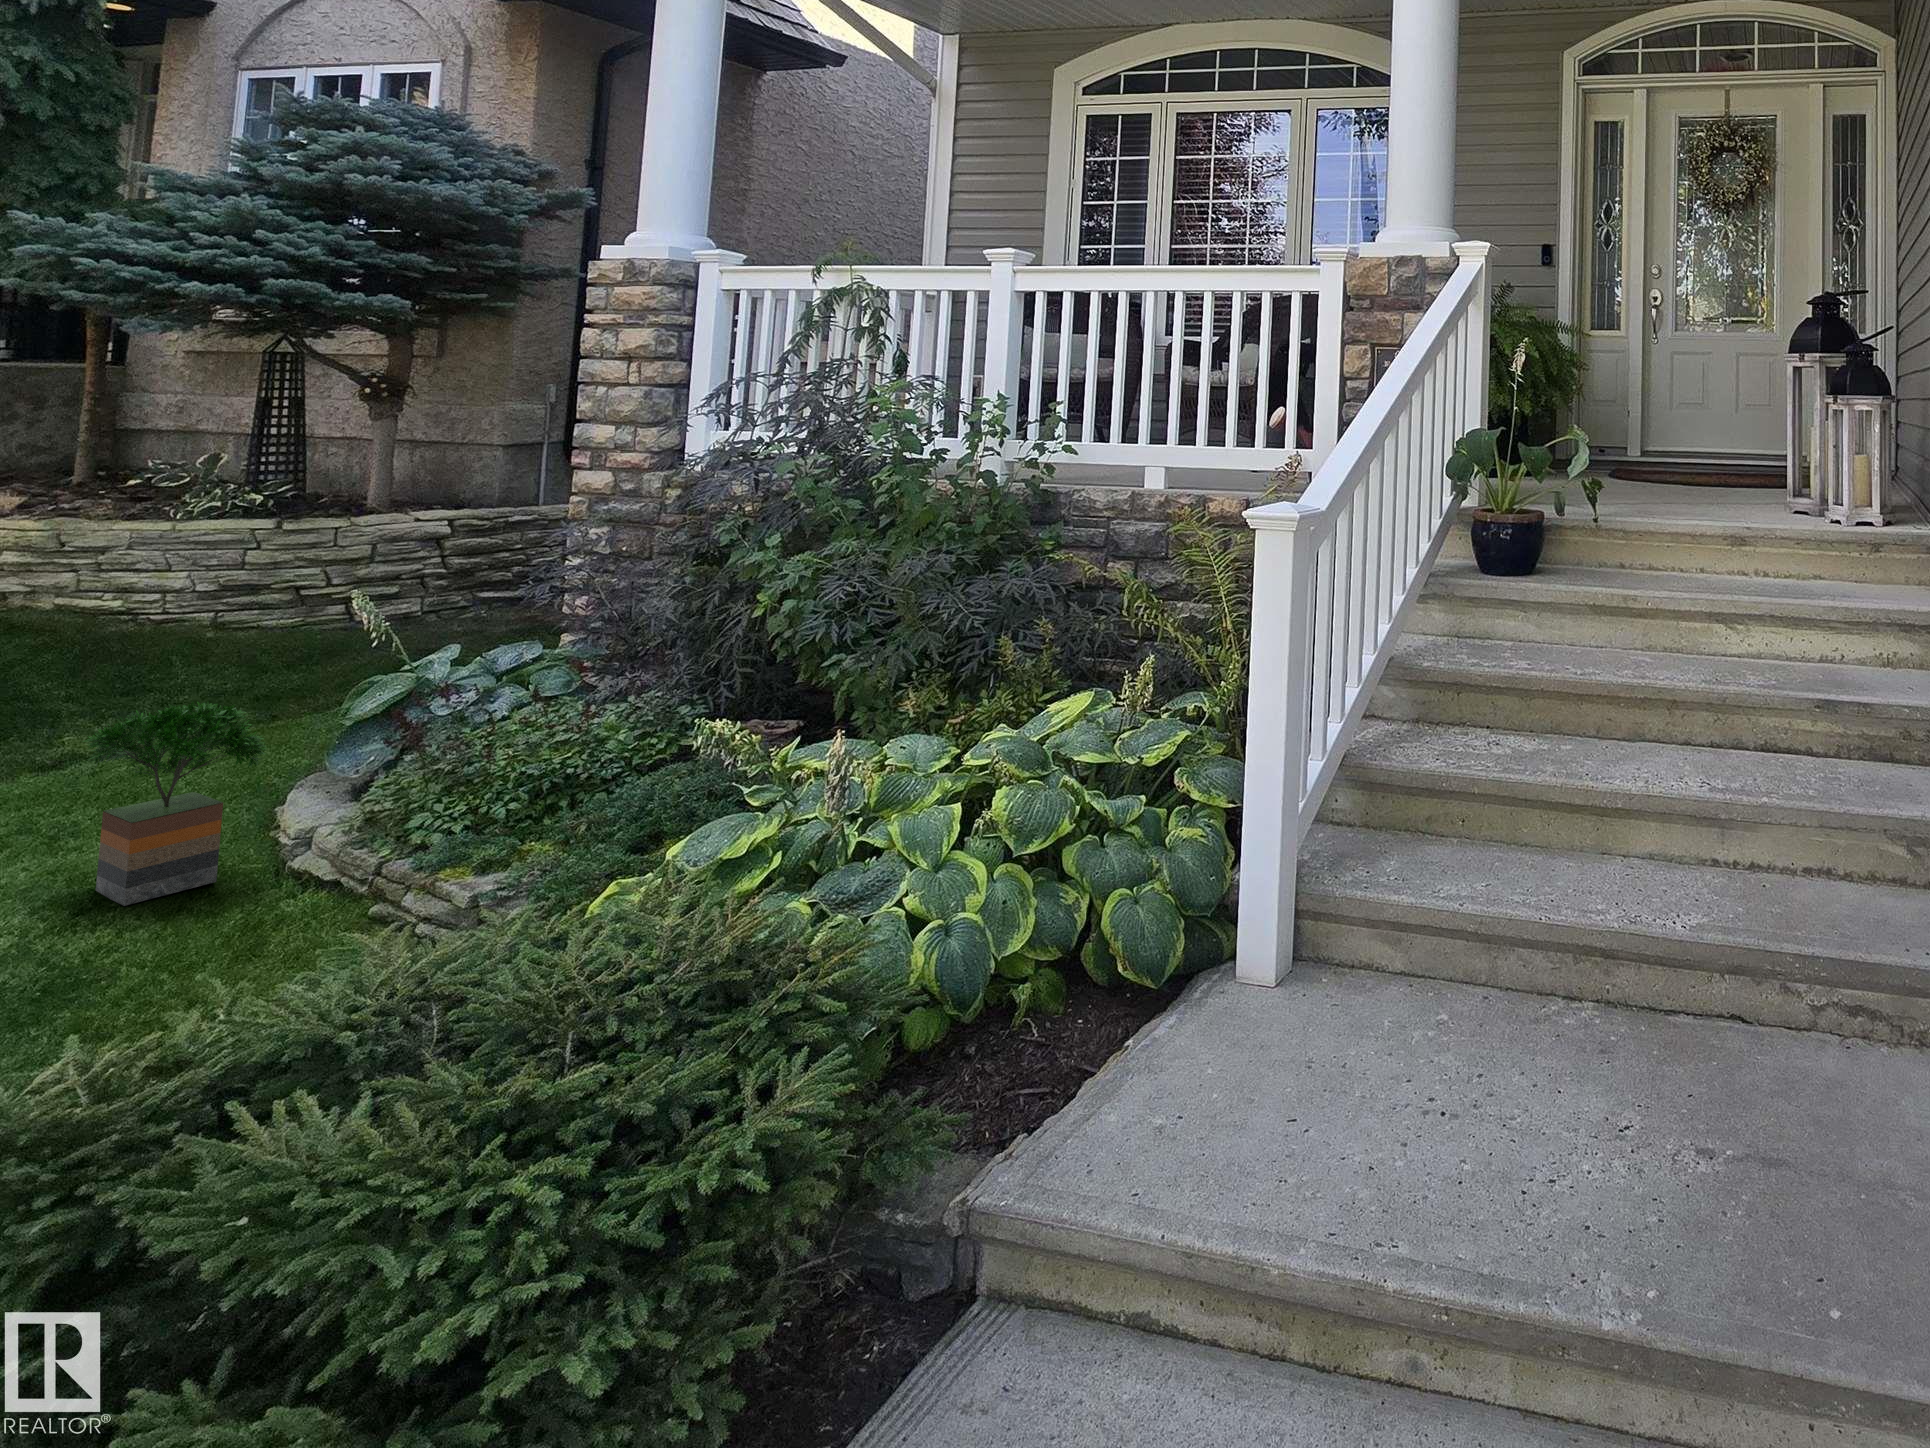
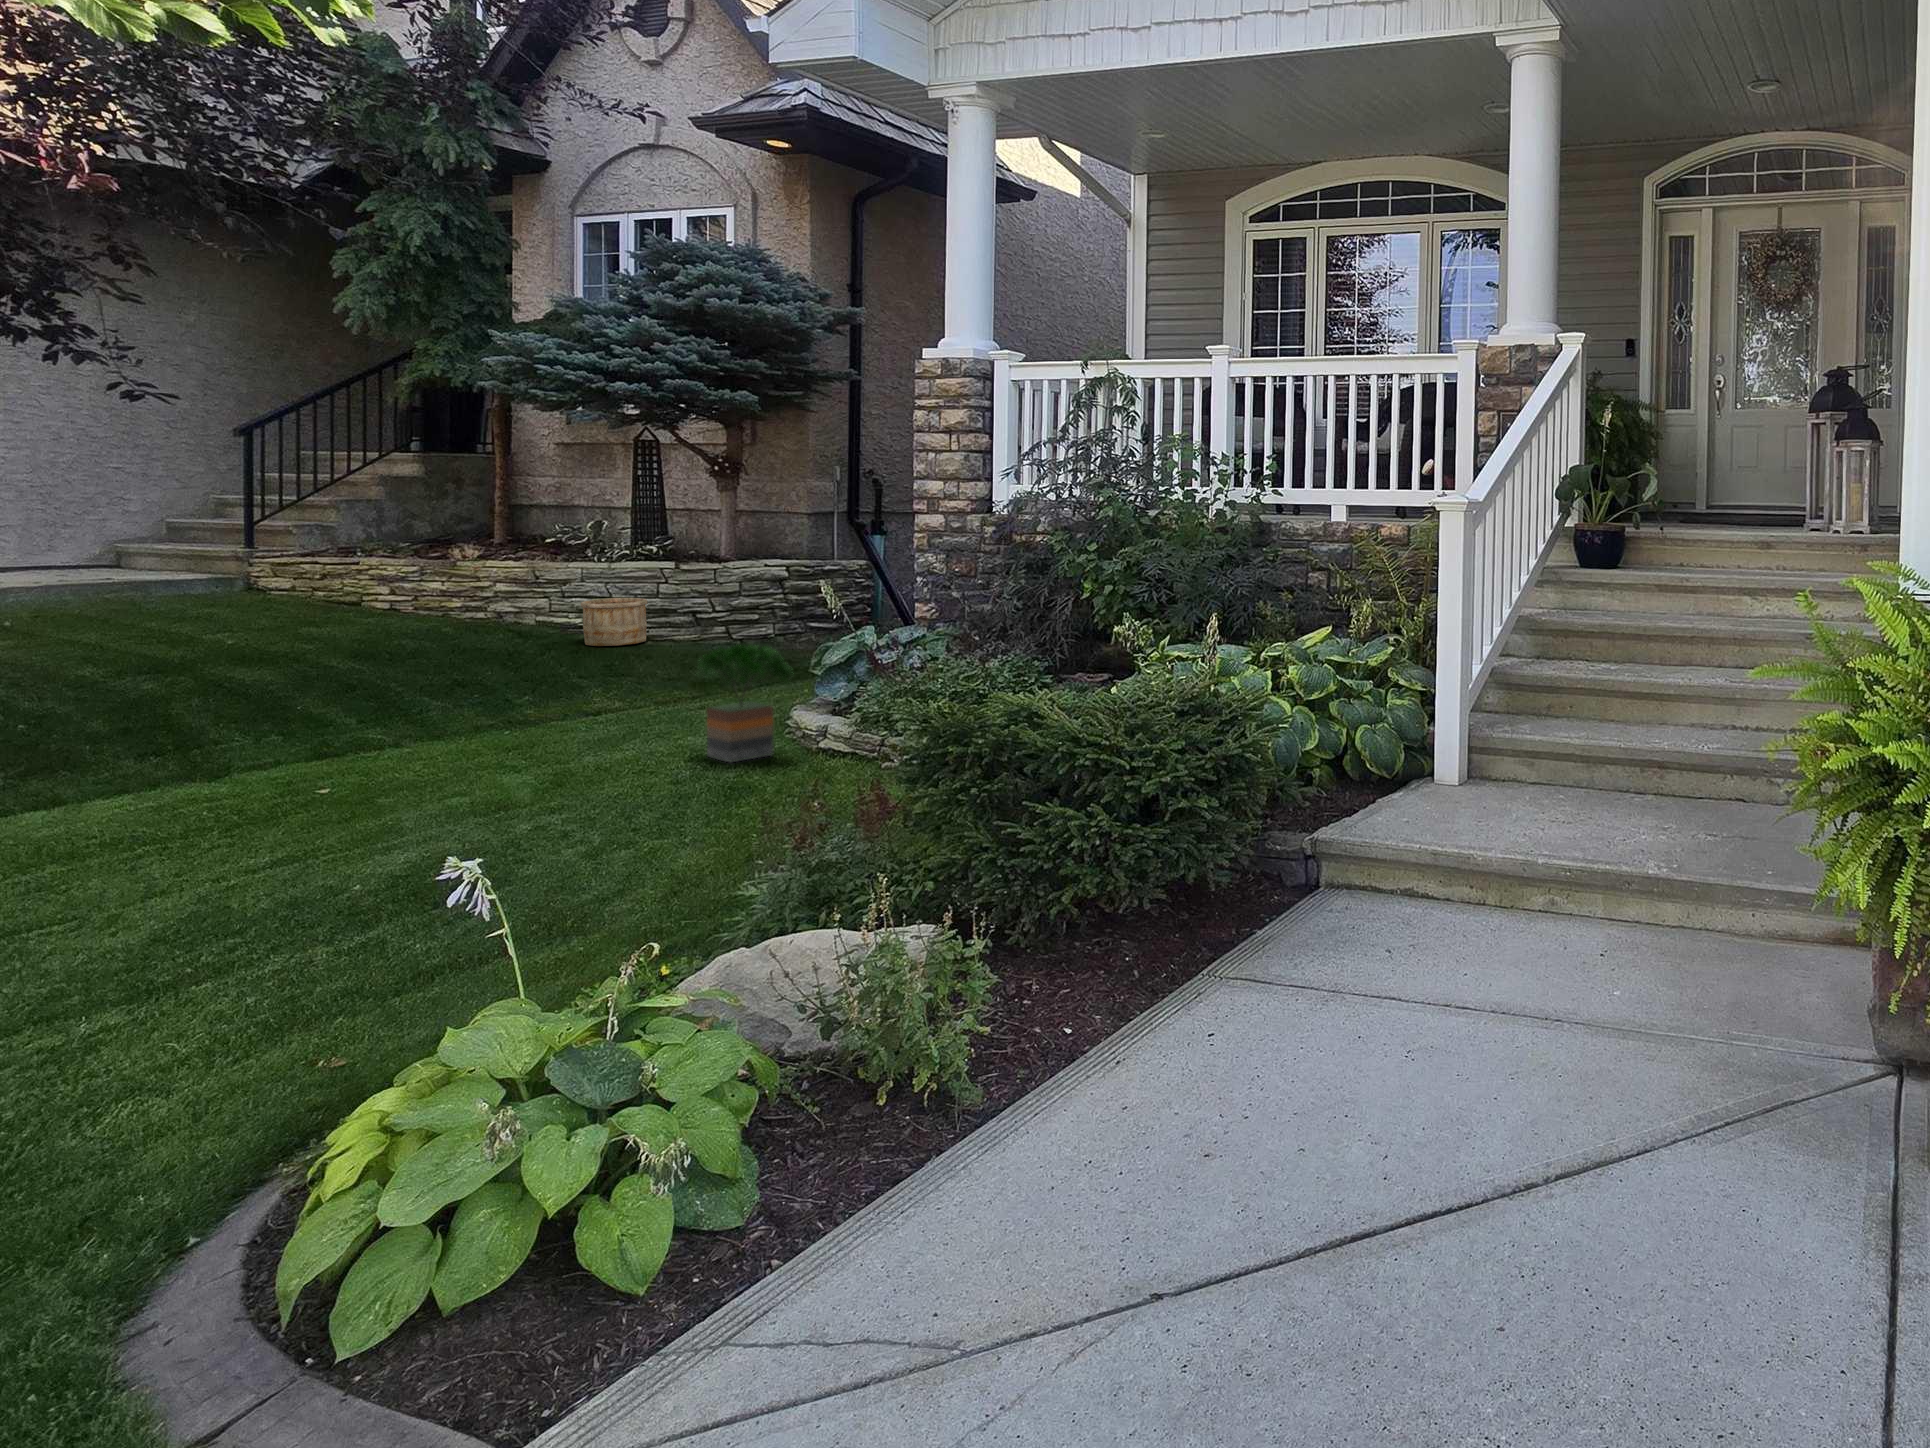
wooden bucket: none [99,574,211,647] -> present [581,598,648,646]

